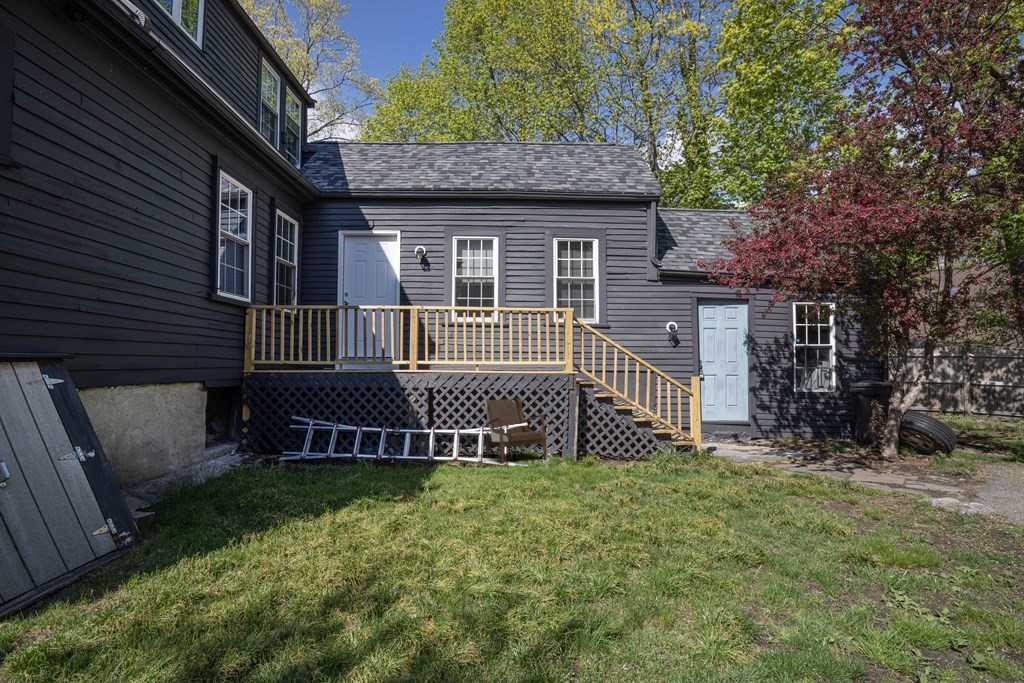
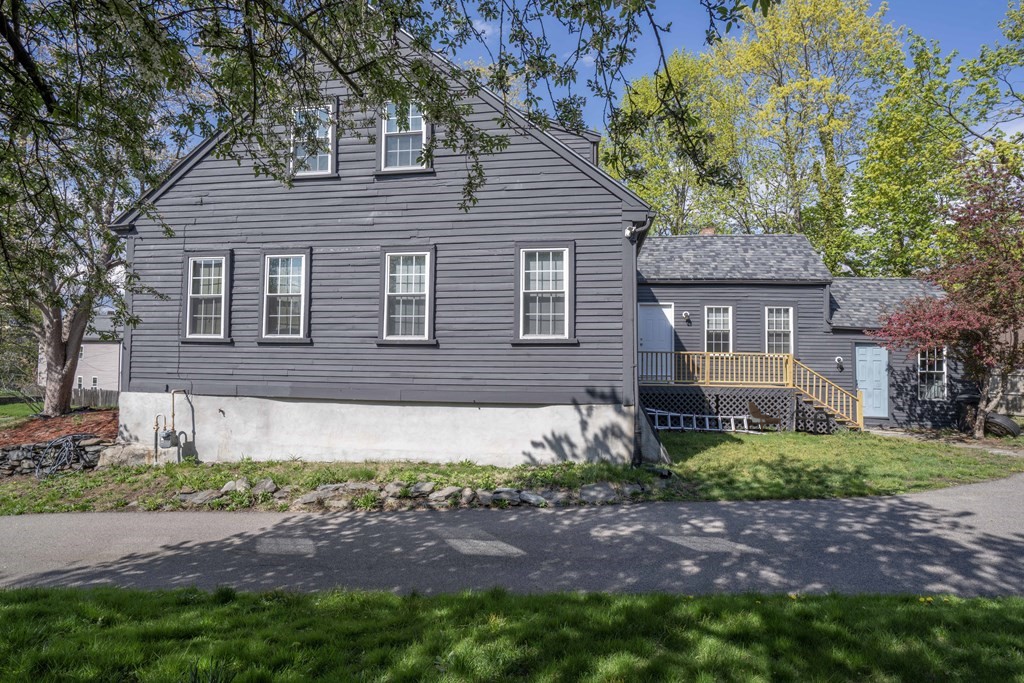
bench: none [567,413,636,466] -> present [791,409,830,434]

